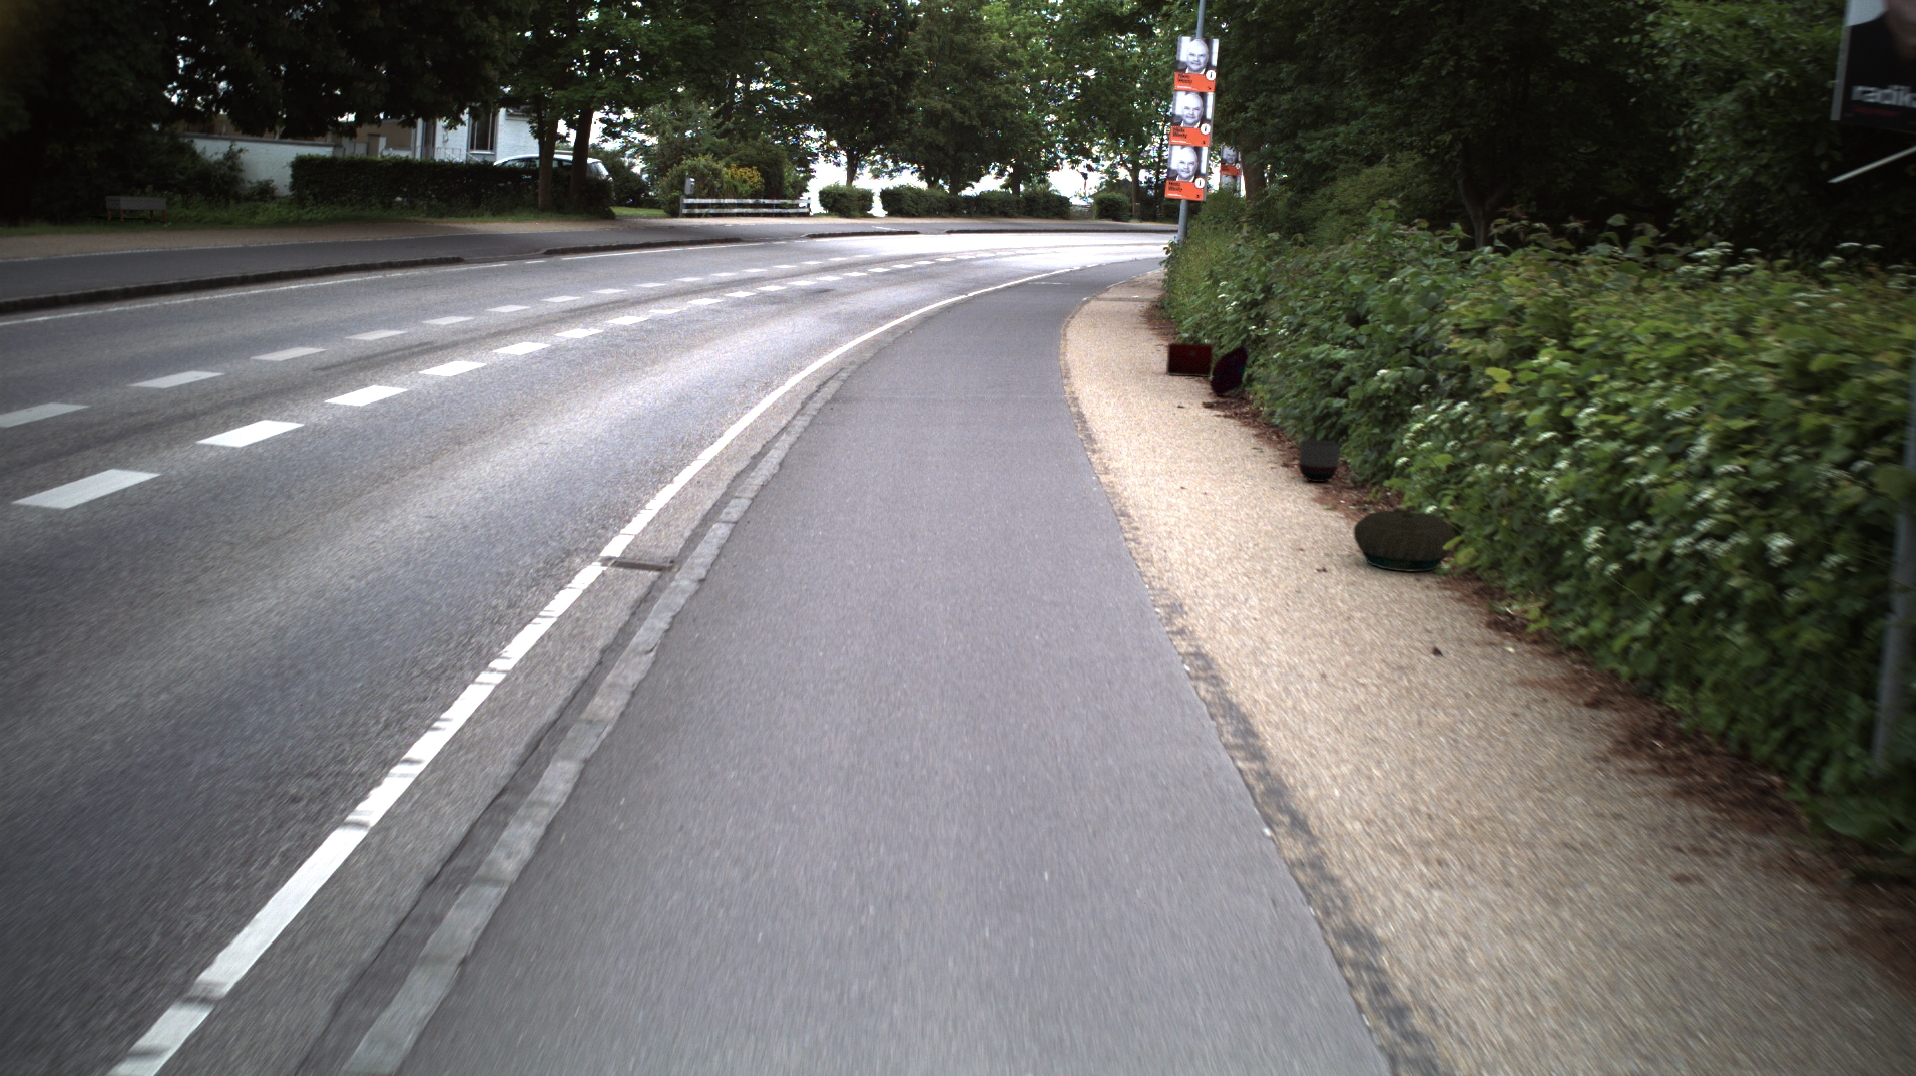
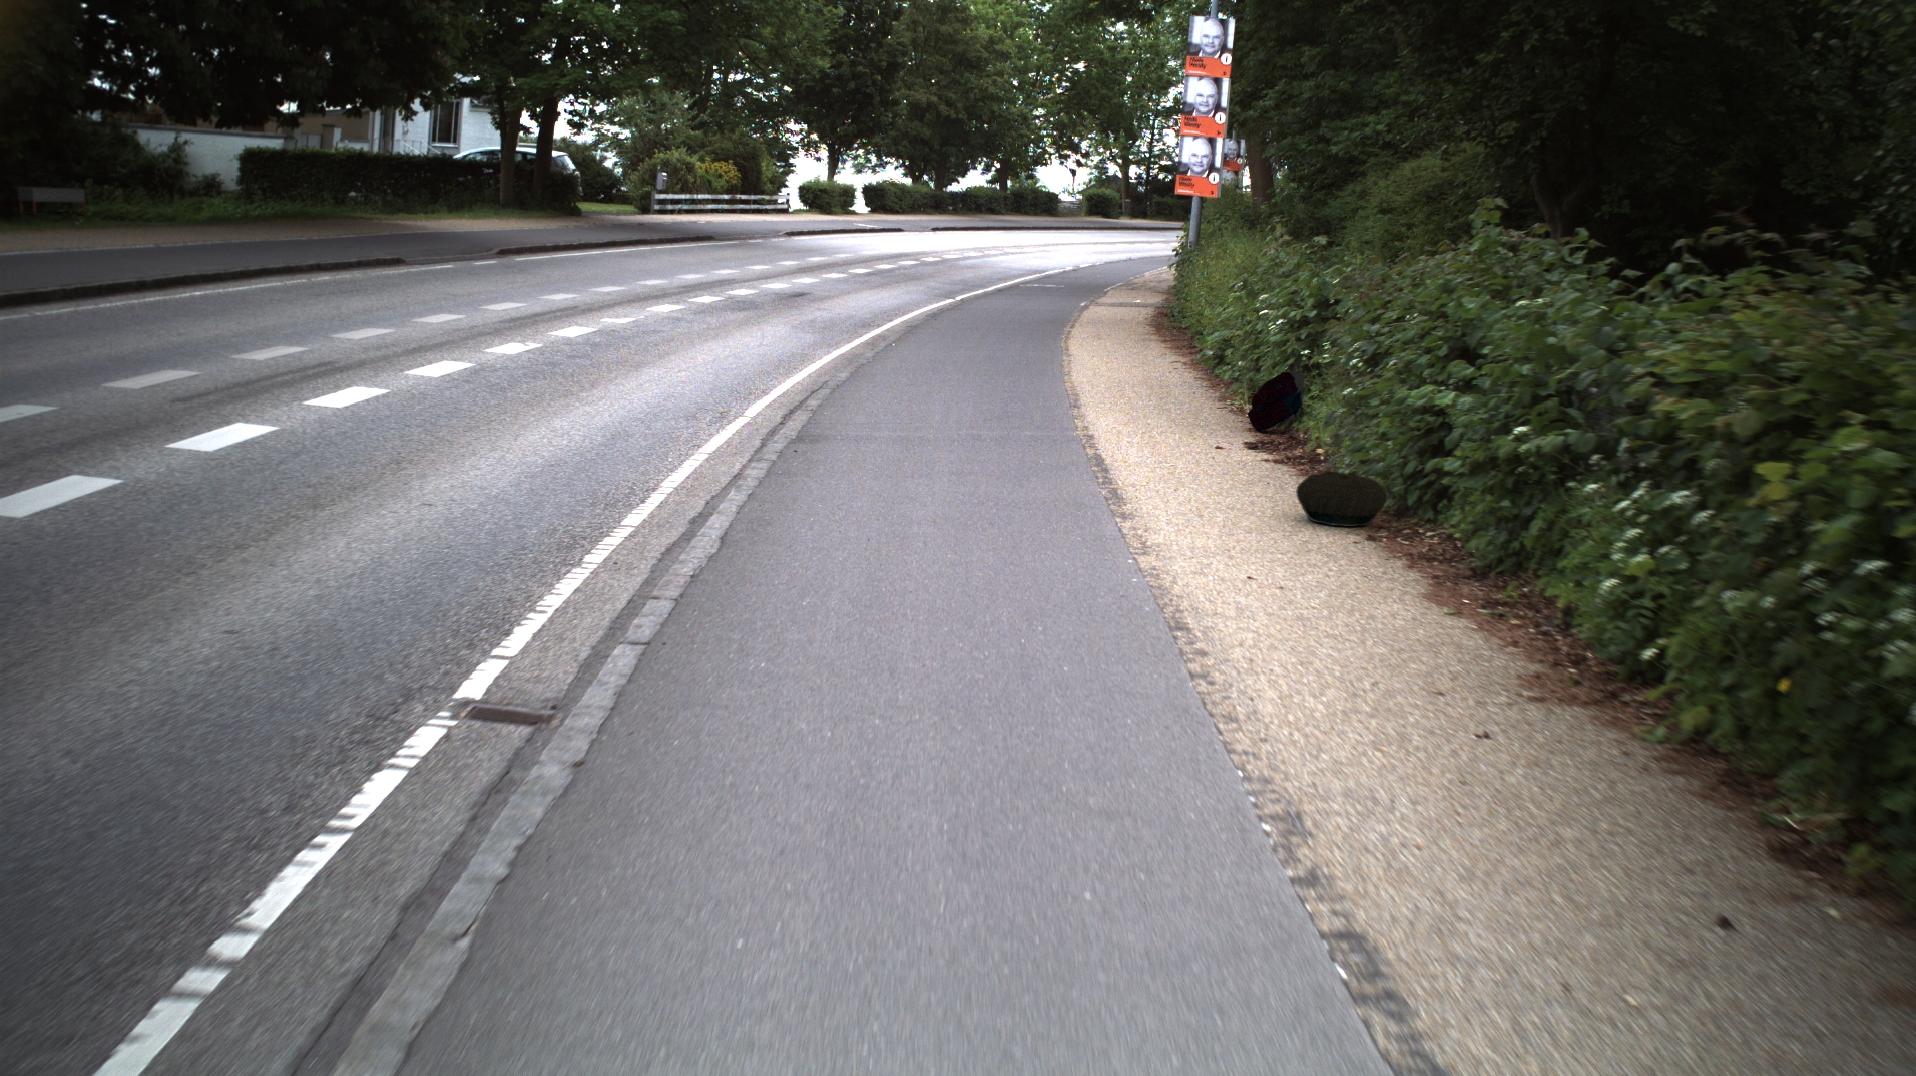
toolbox: present [1166,337,1213,377] -> none [1191,358,1250,405]
planter: present [1299,440,1340,482] -> none [1394,509,1447,563]
basket: present [1354,509,1455,572] -> present [1296,472,1387,527]

